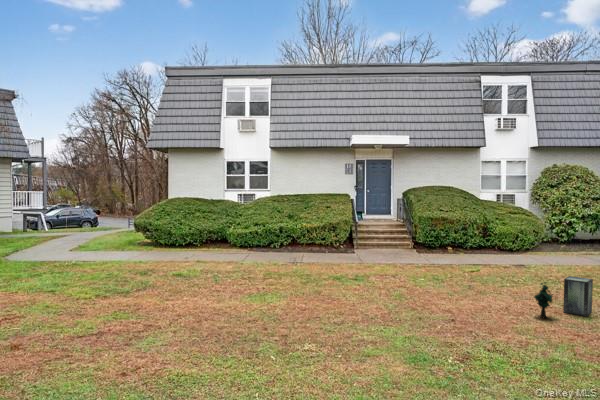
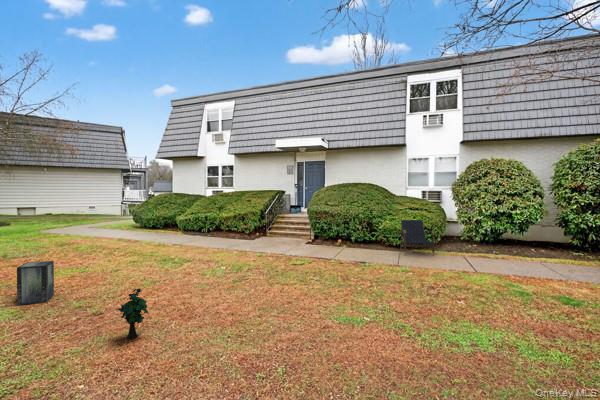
lounge chair: none [518,224,557,257] -> present [401,220,434,256]
storage box: present [563,276,593,316] -> present [17,261,54,306]

